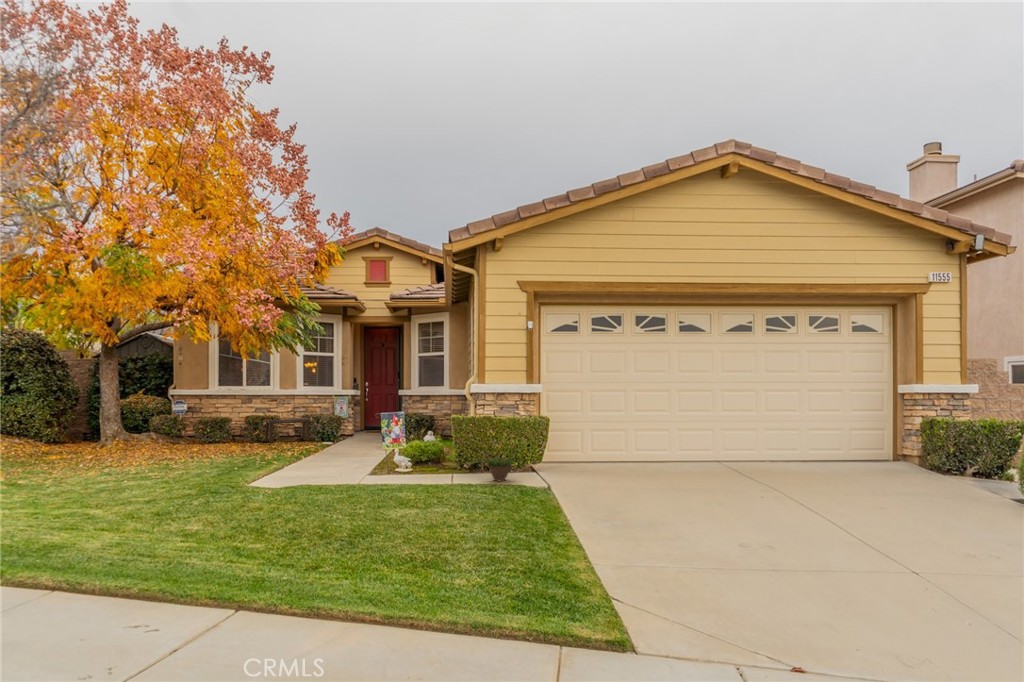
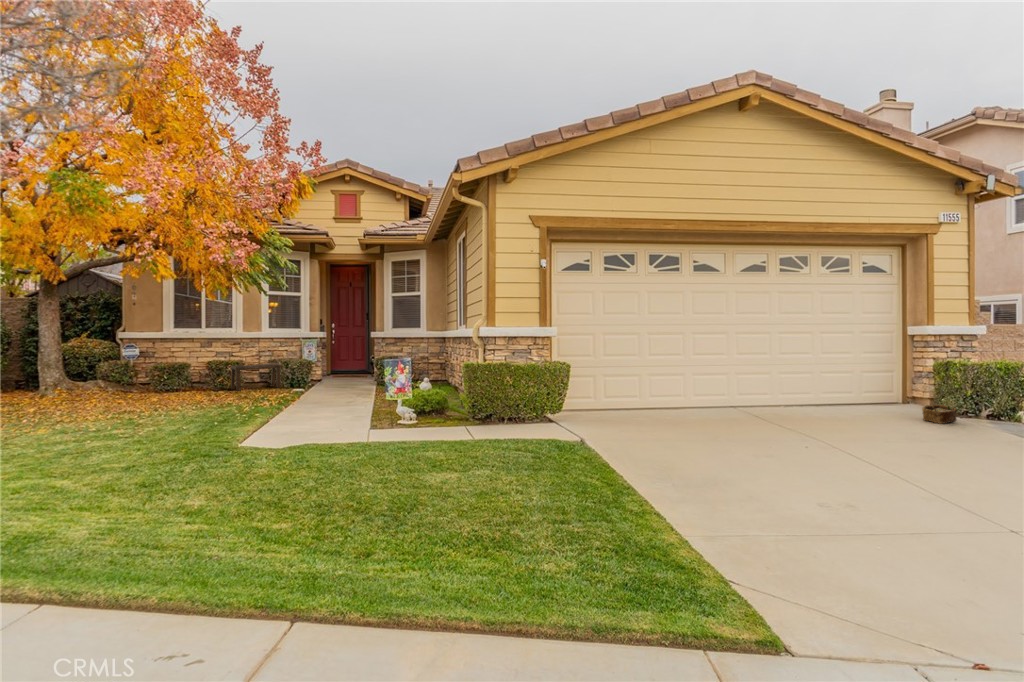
decorative plant: present [485,457,515,481] -> none [492,407,538,434]
woven basket: none [909,458,945,481] -> present [922,402,957,424]

